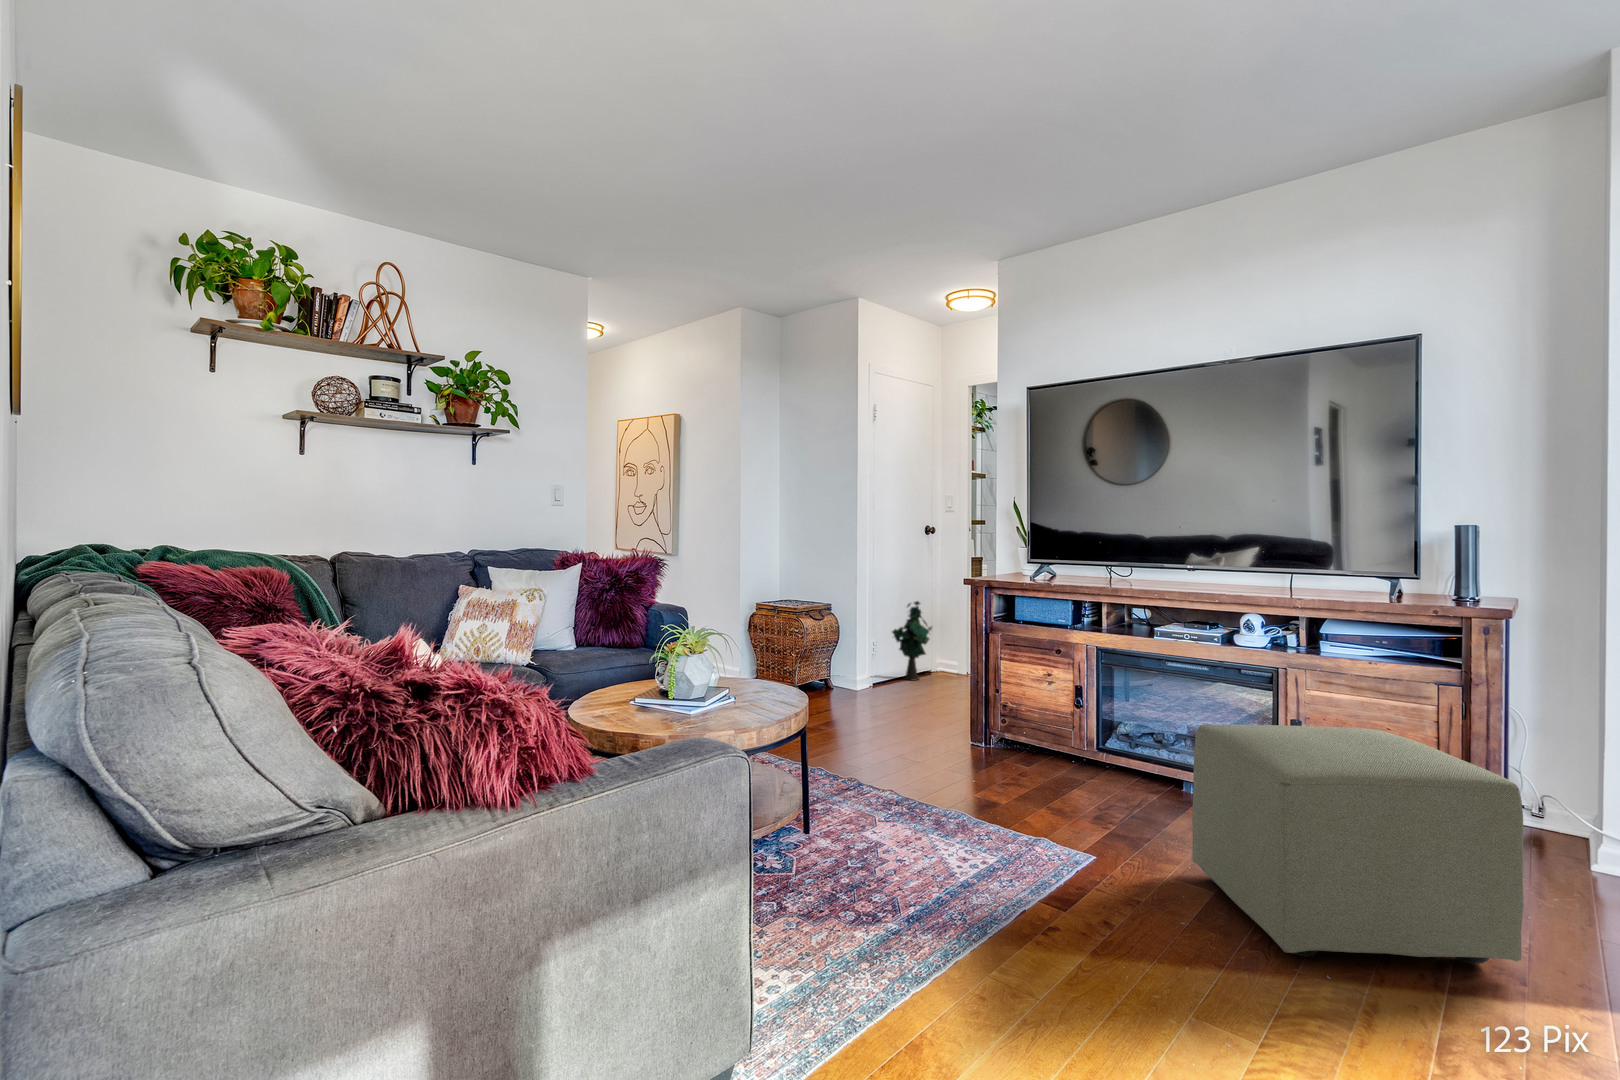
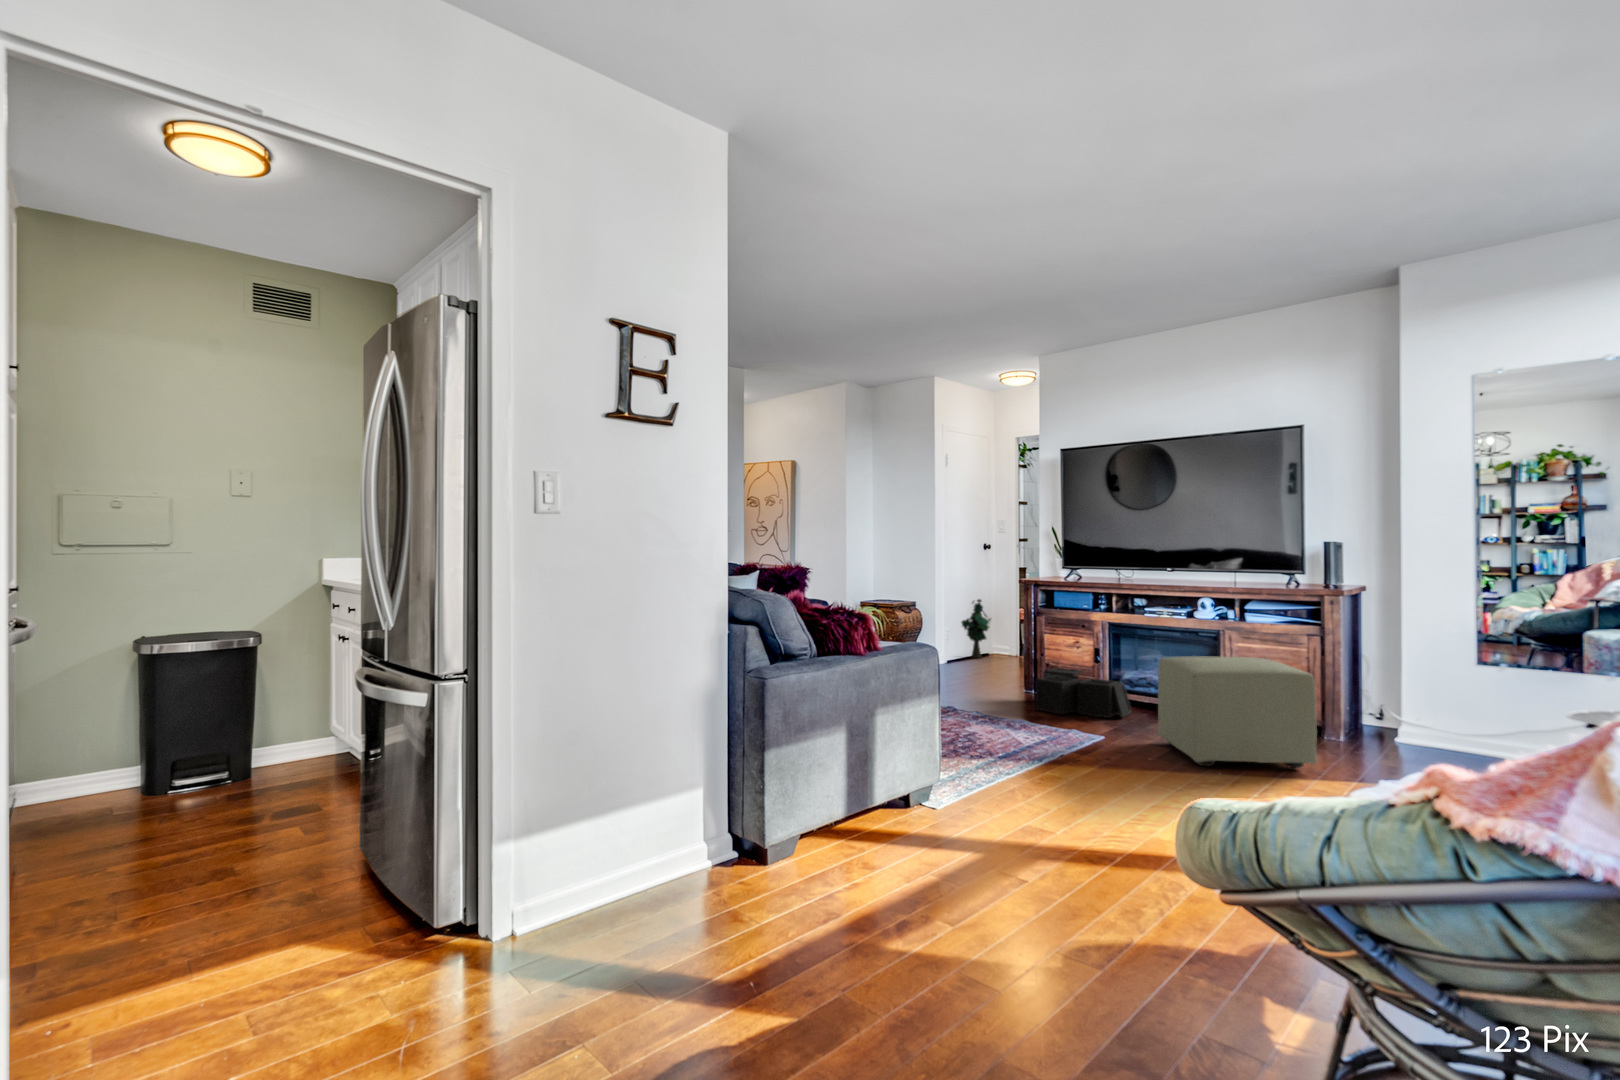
storage bin: none [983,713,1135,810] -> present [1036,668,1132,718]

